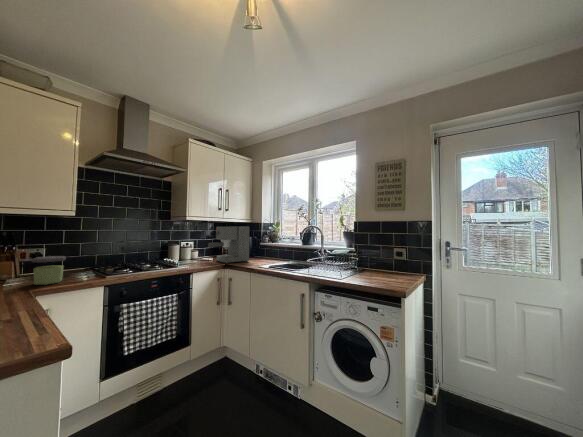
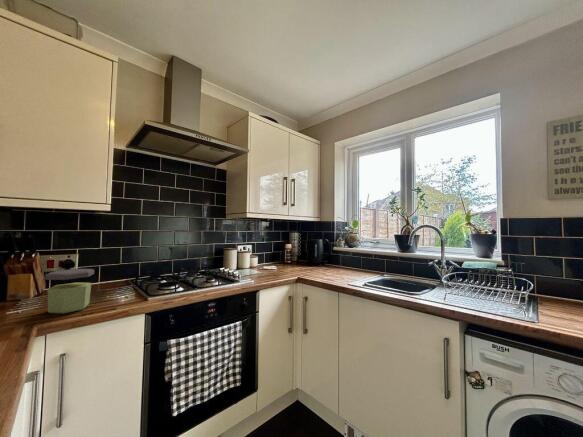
coffee maker: present [208,226,249,263] -> none [276,226,329,276]

